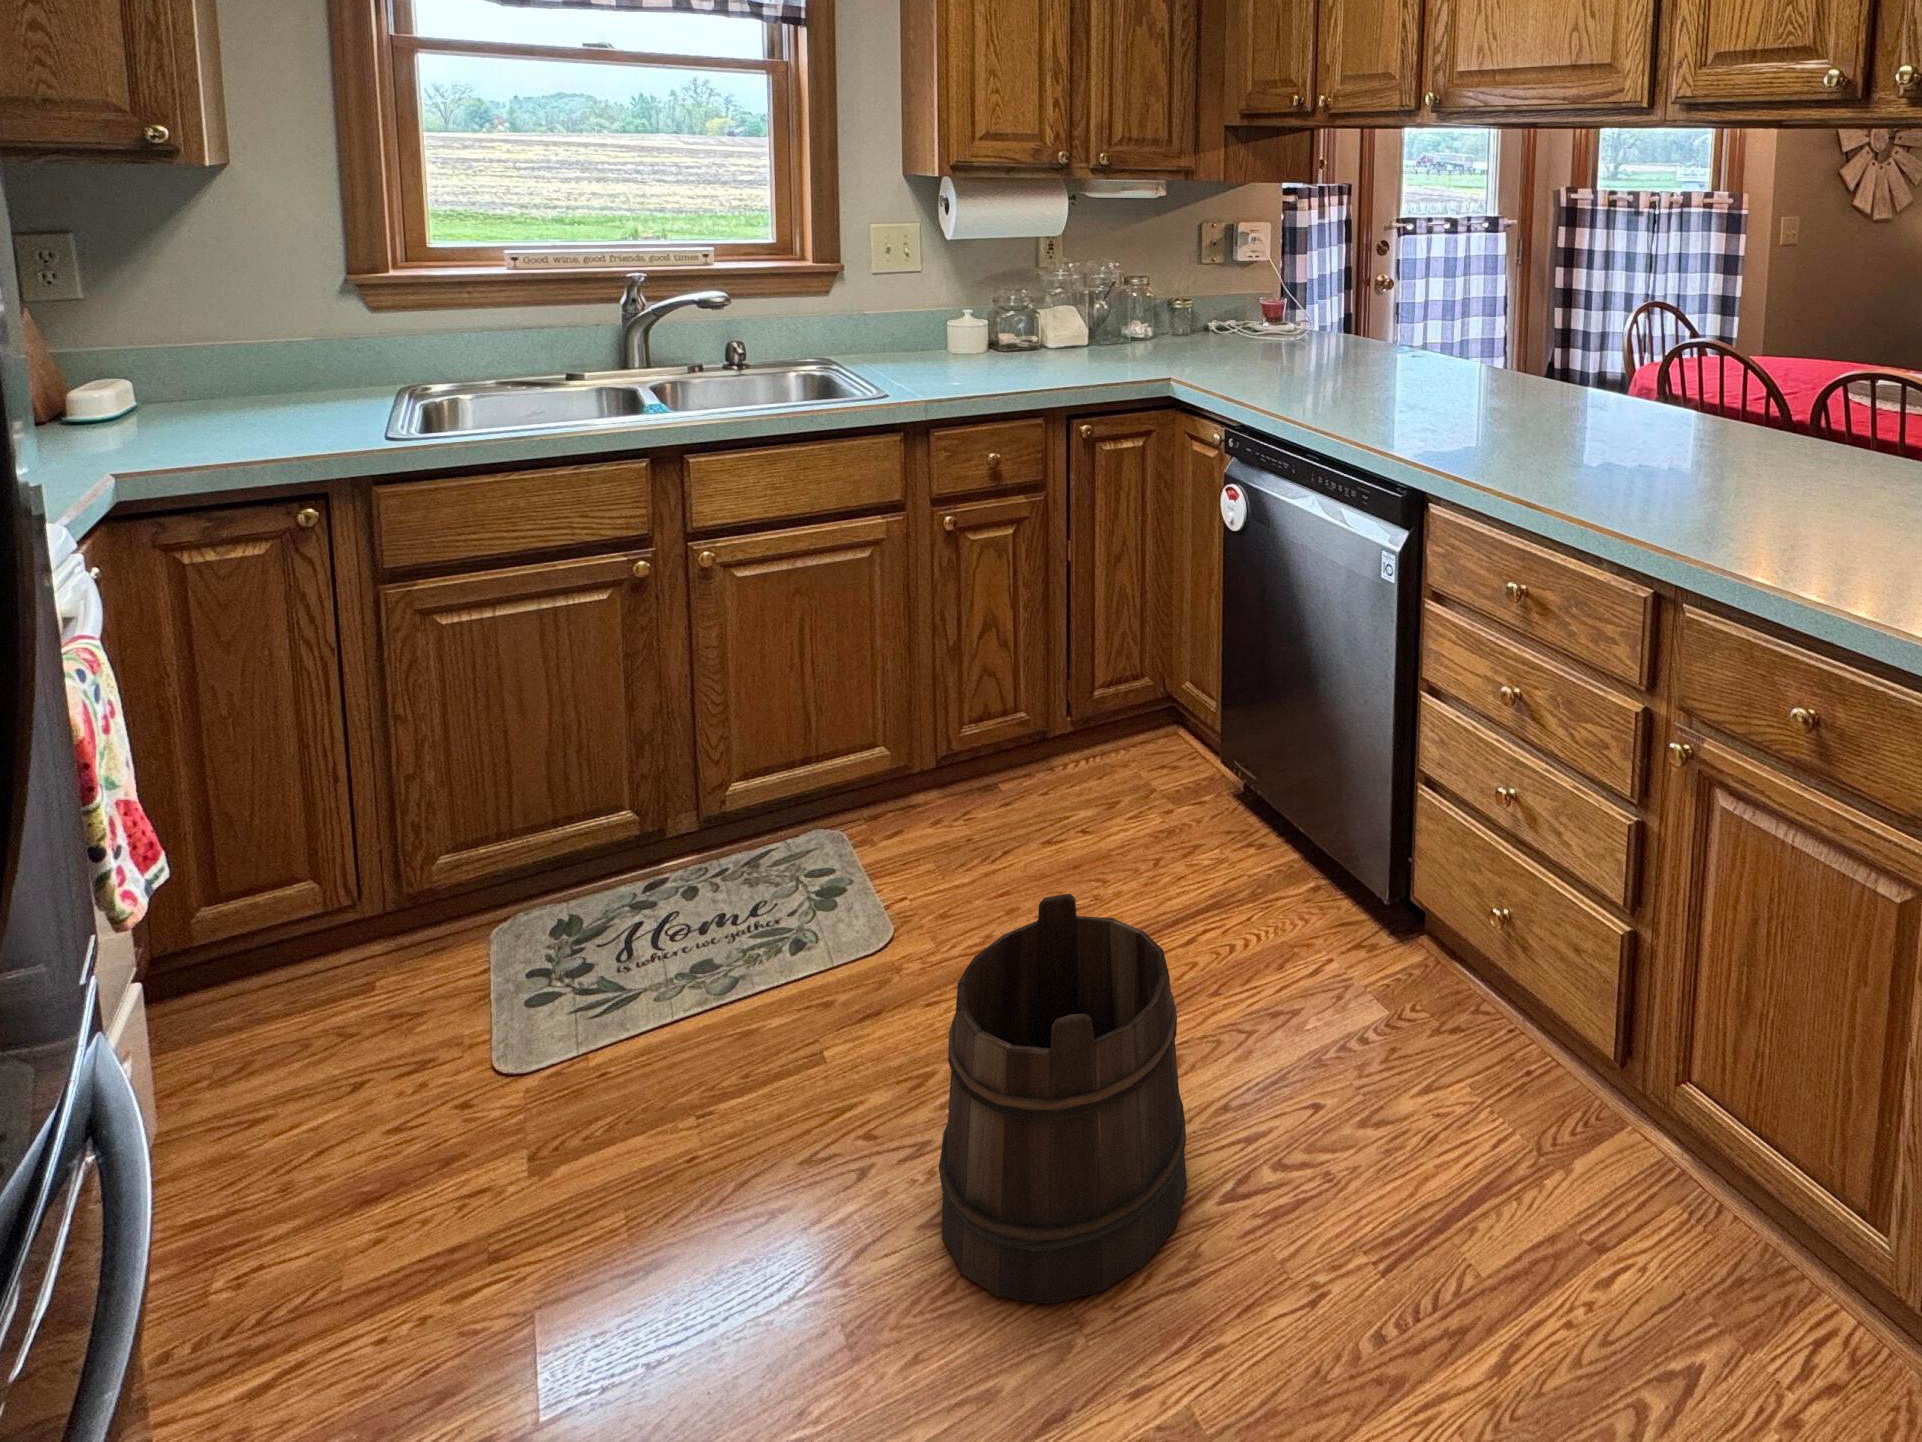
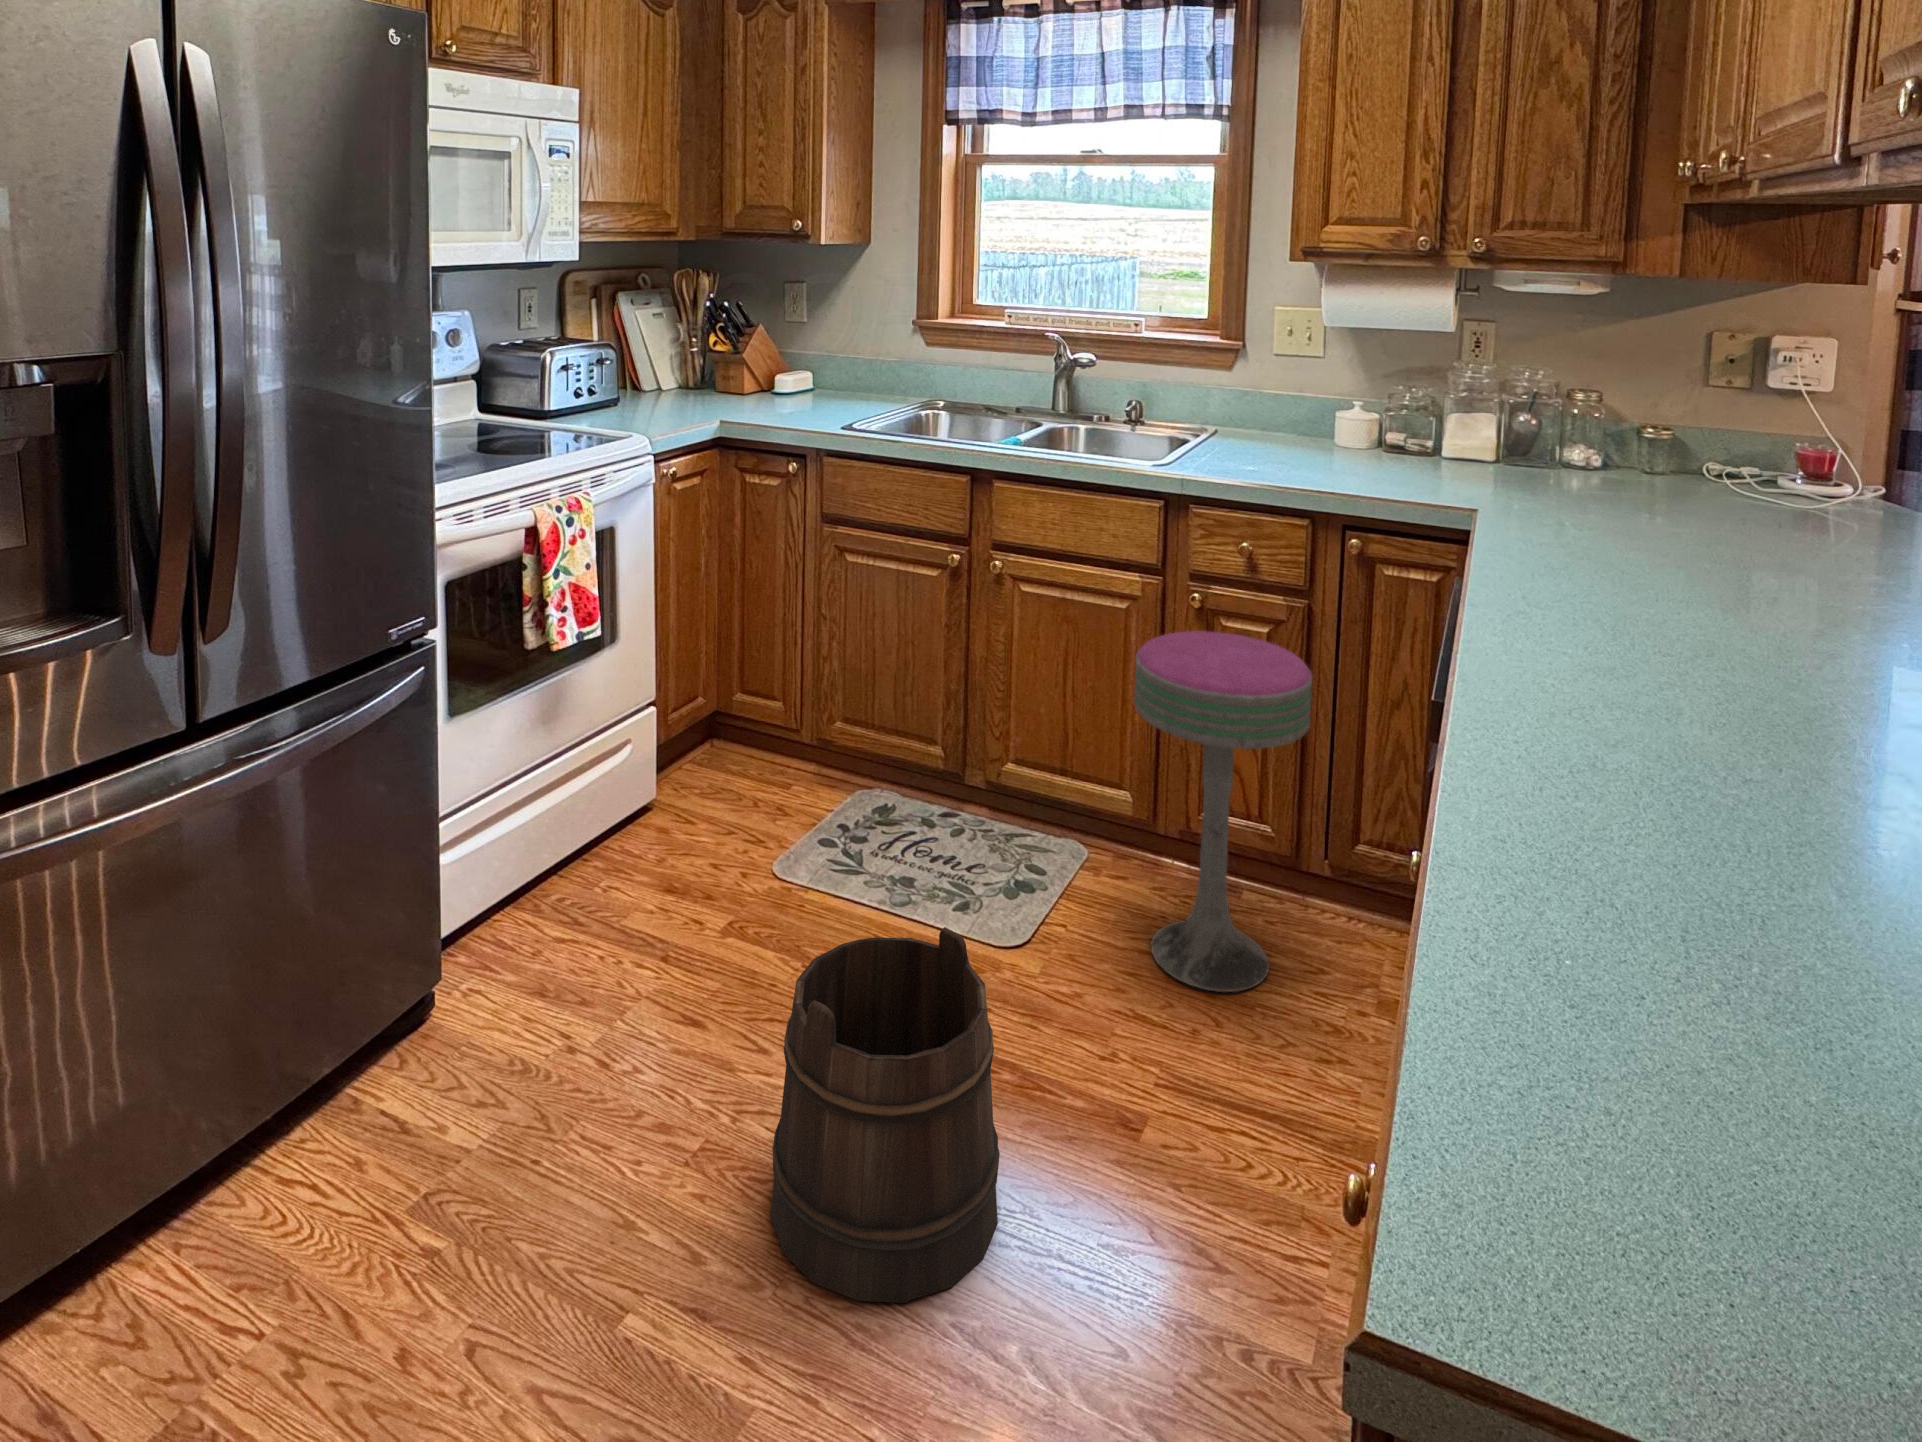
bar stool: none [957,540,1126,874] -> present [1134,631,1312,992]

